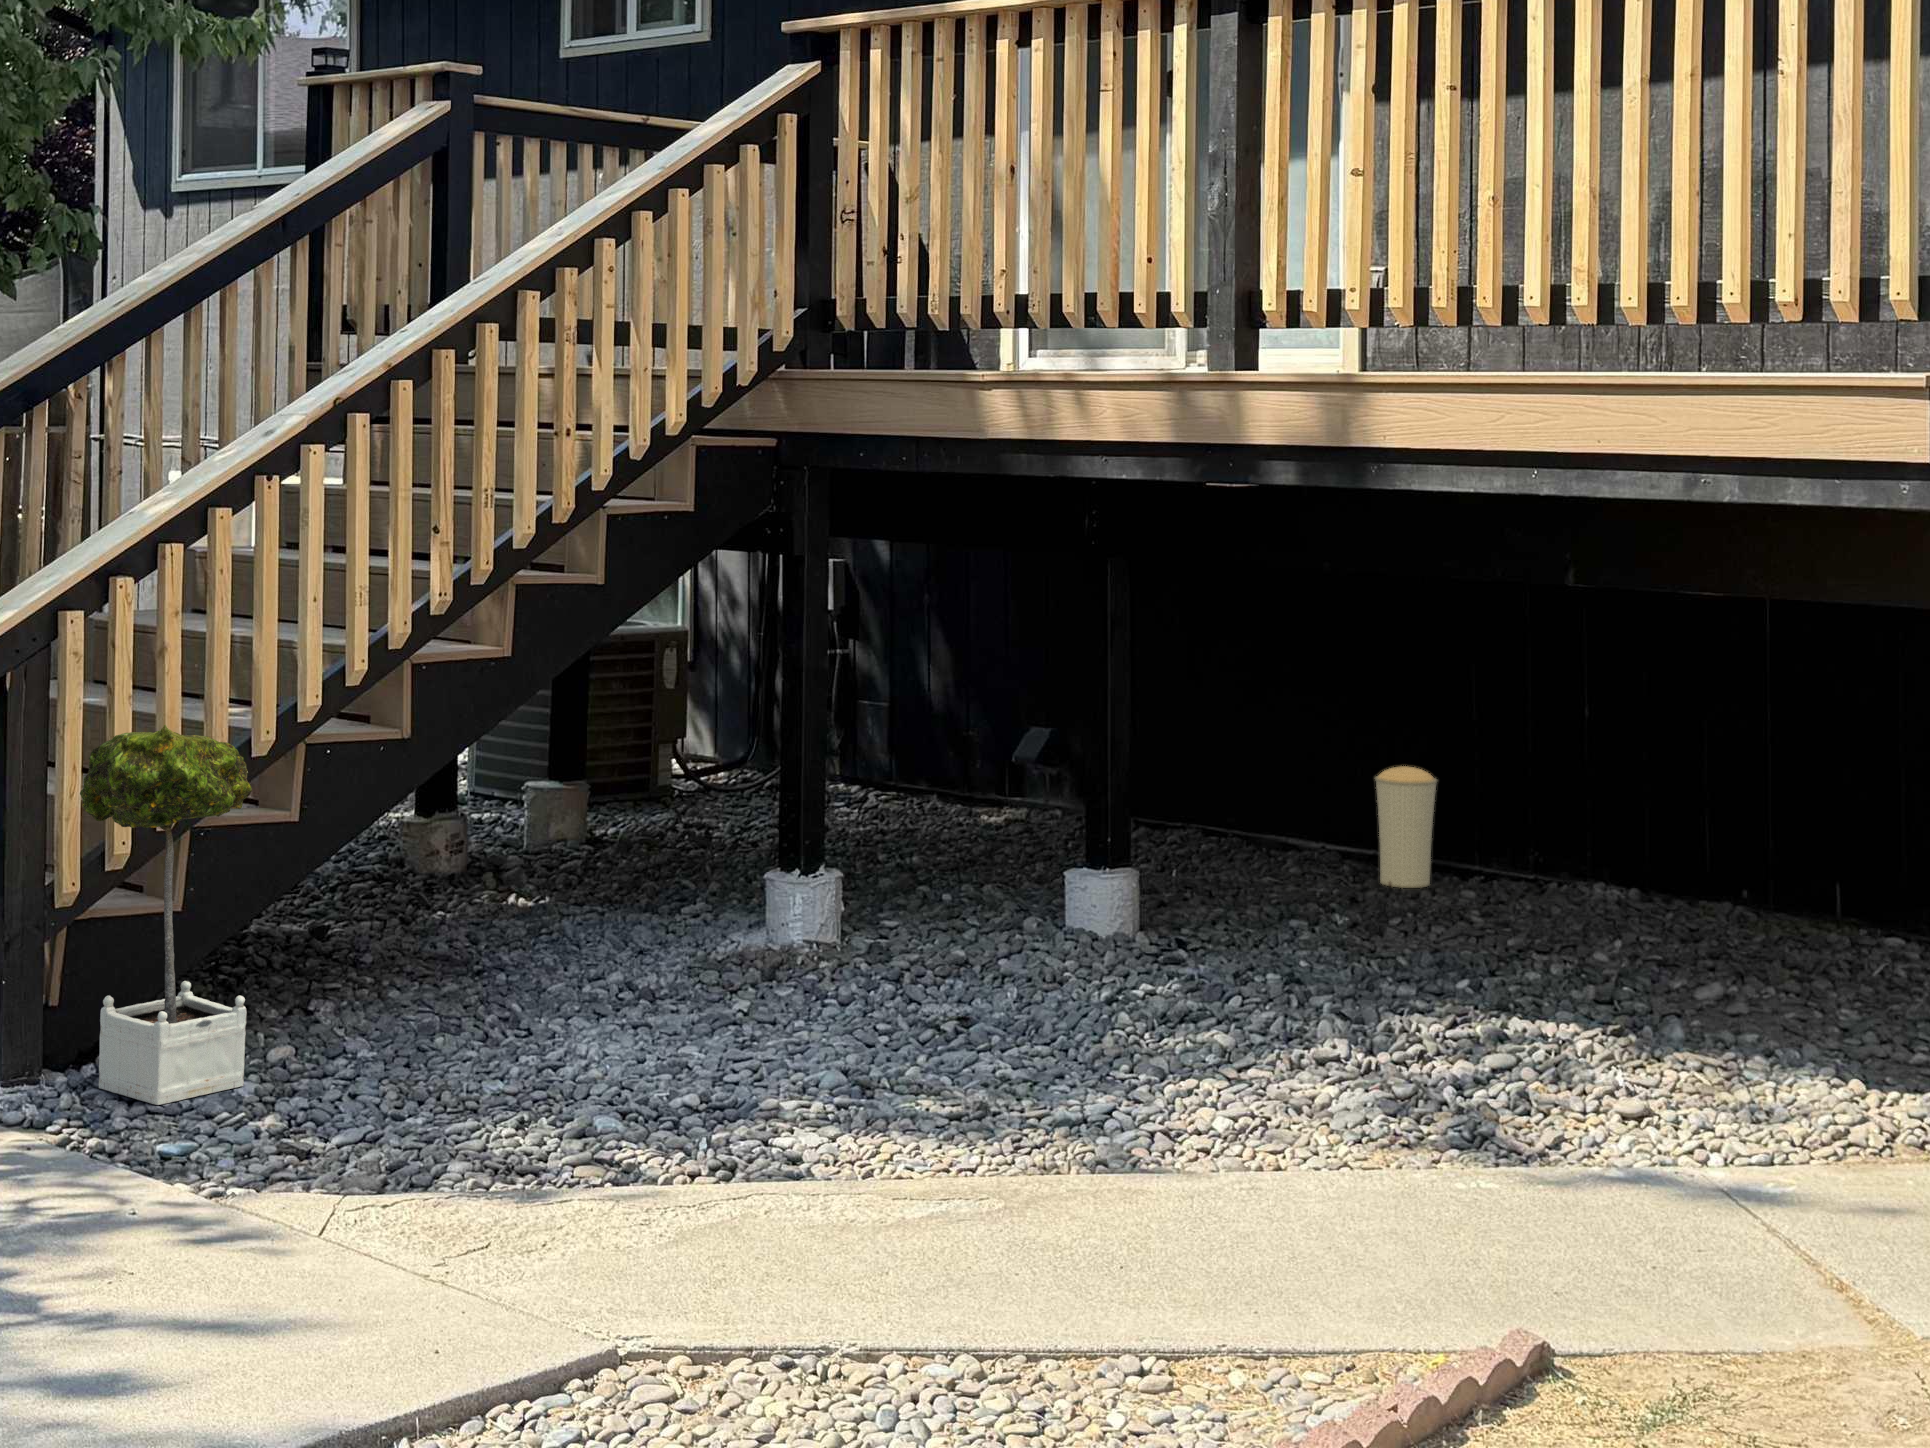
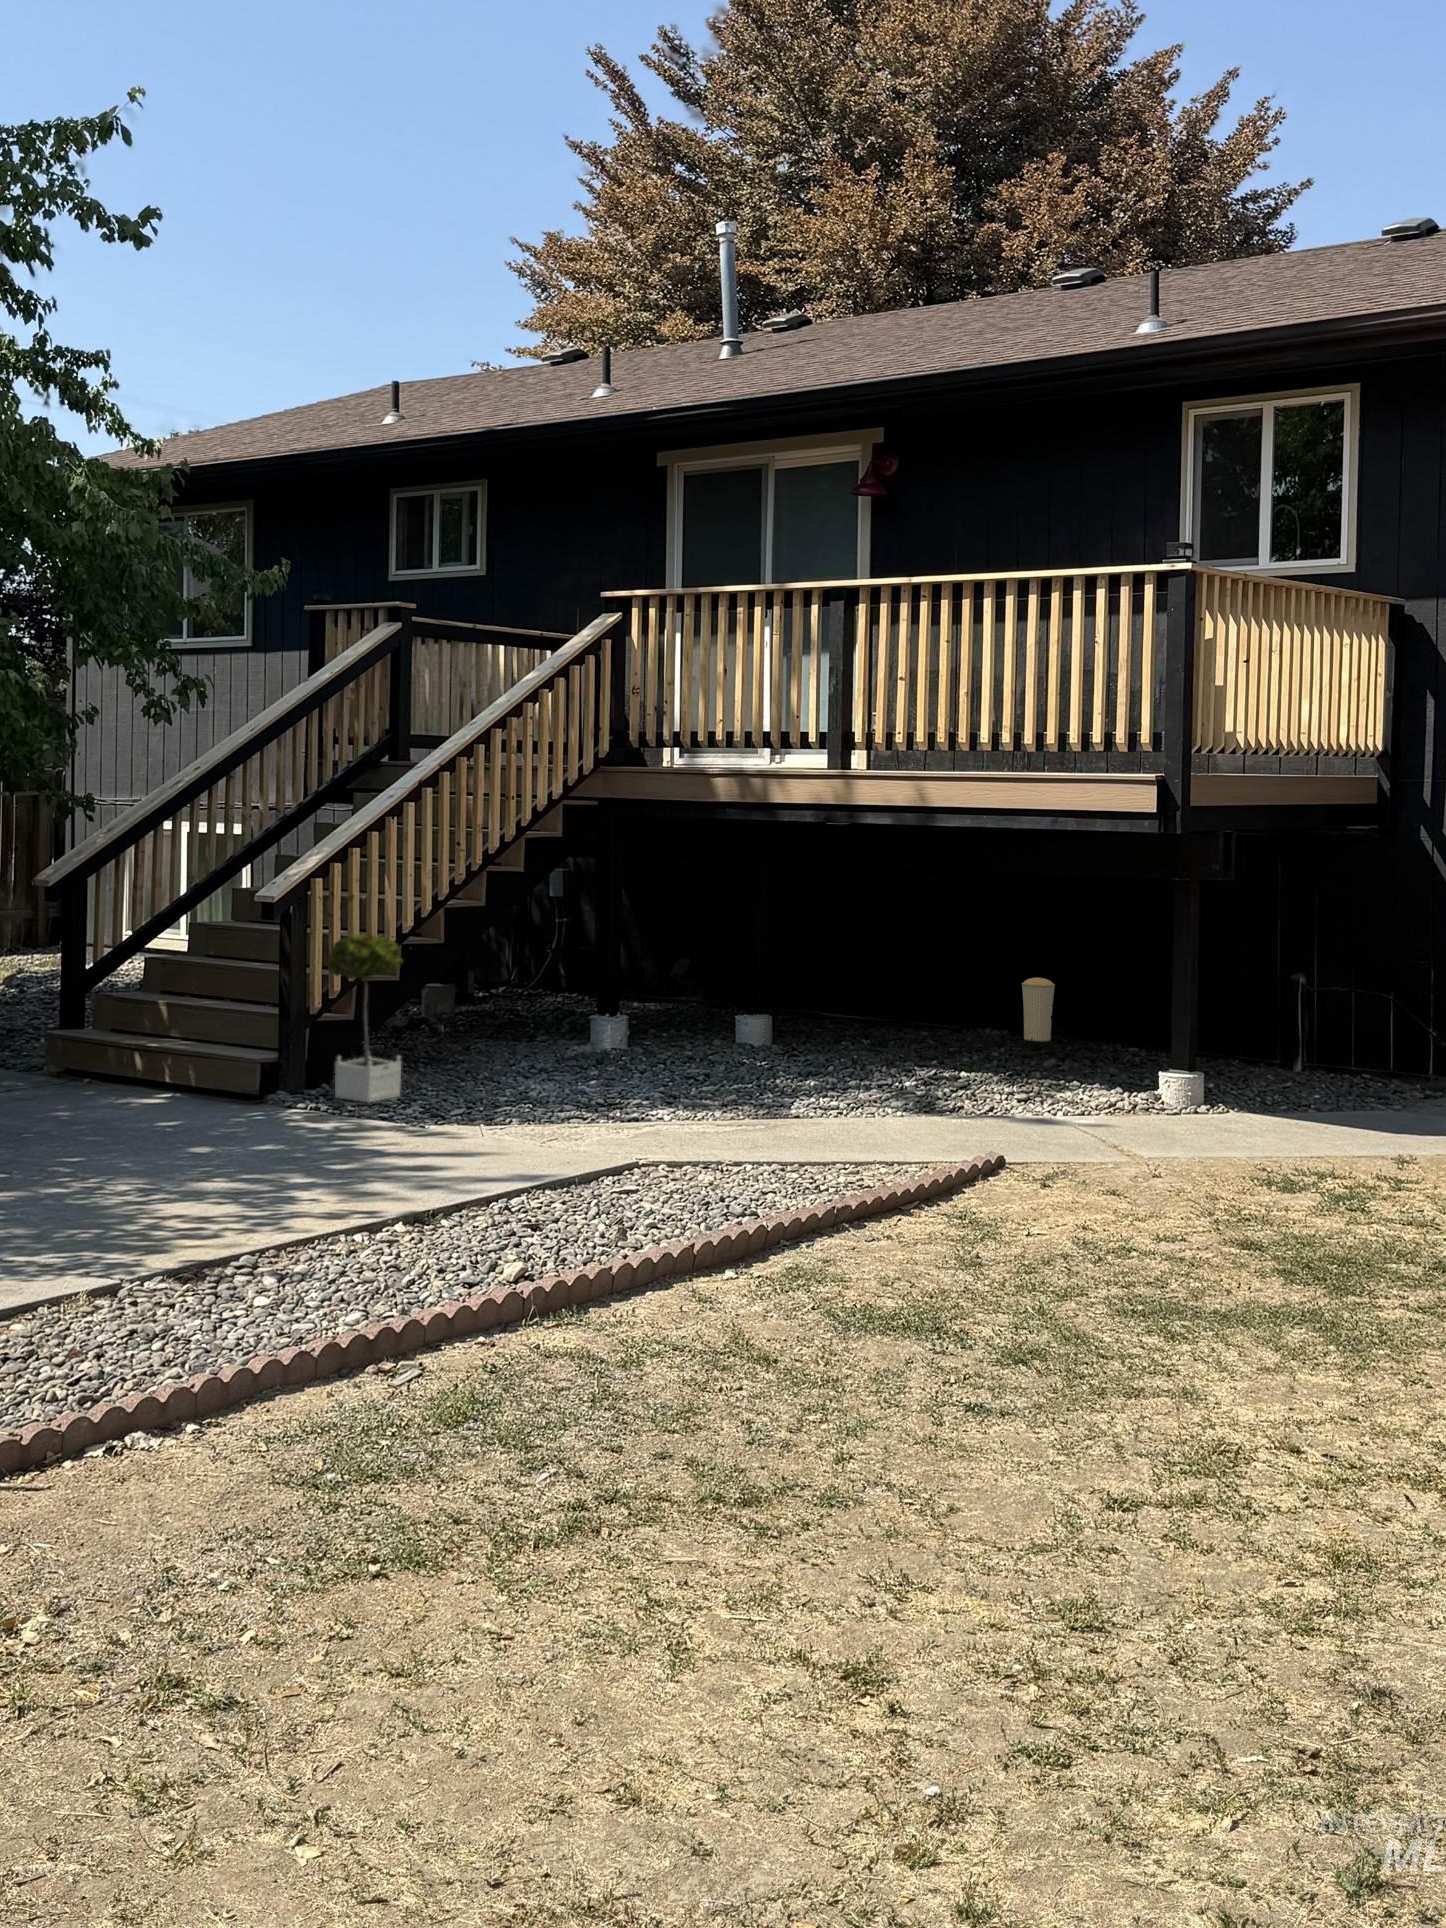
trash can: present [1375,766,1437,888] -> present [1021,978,1055,1041]

